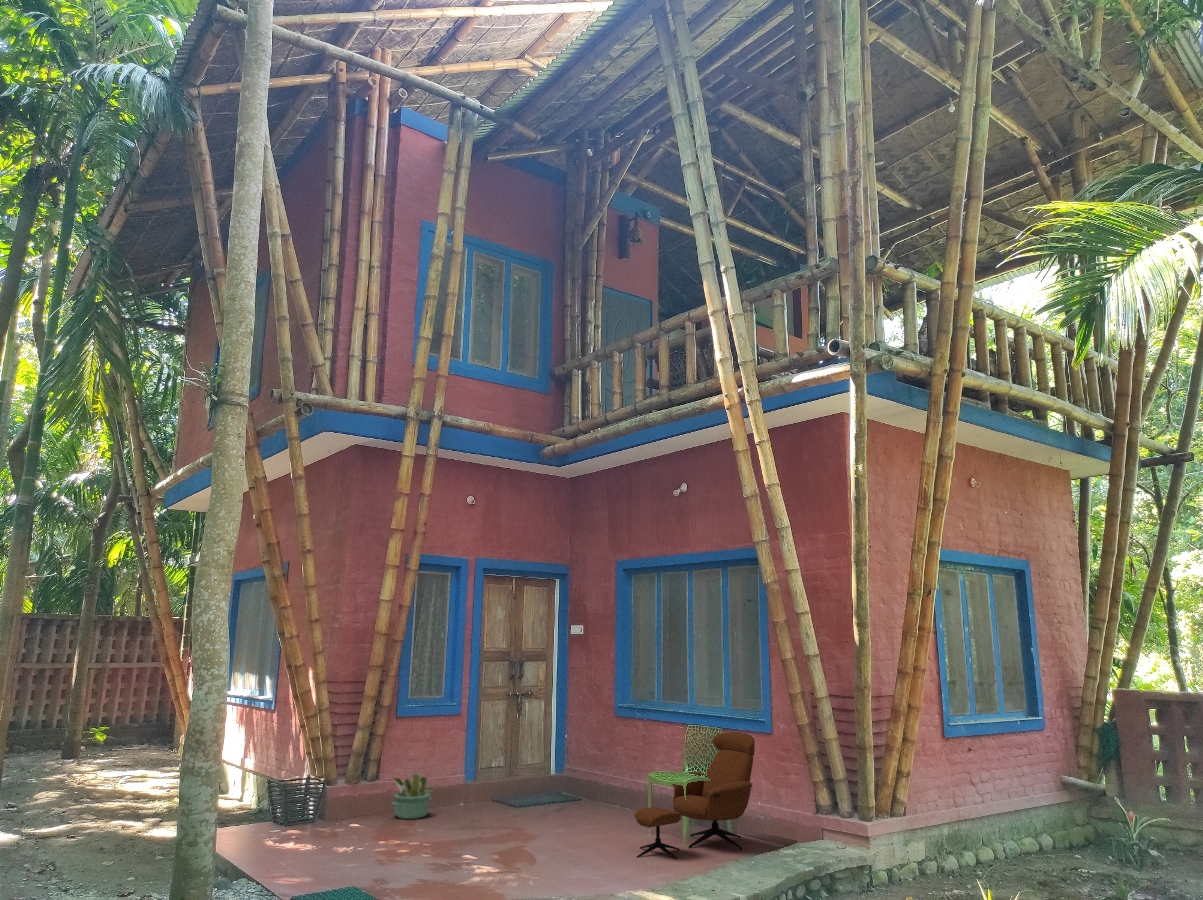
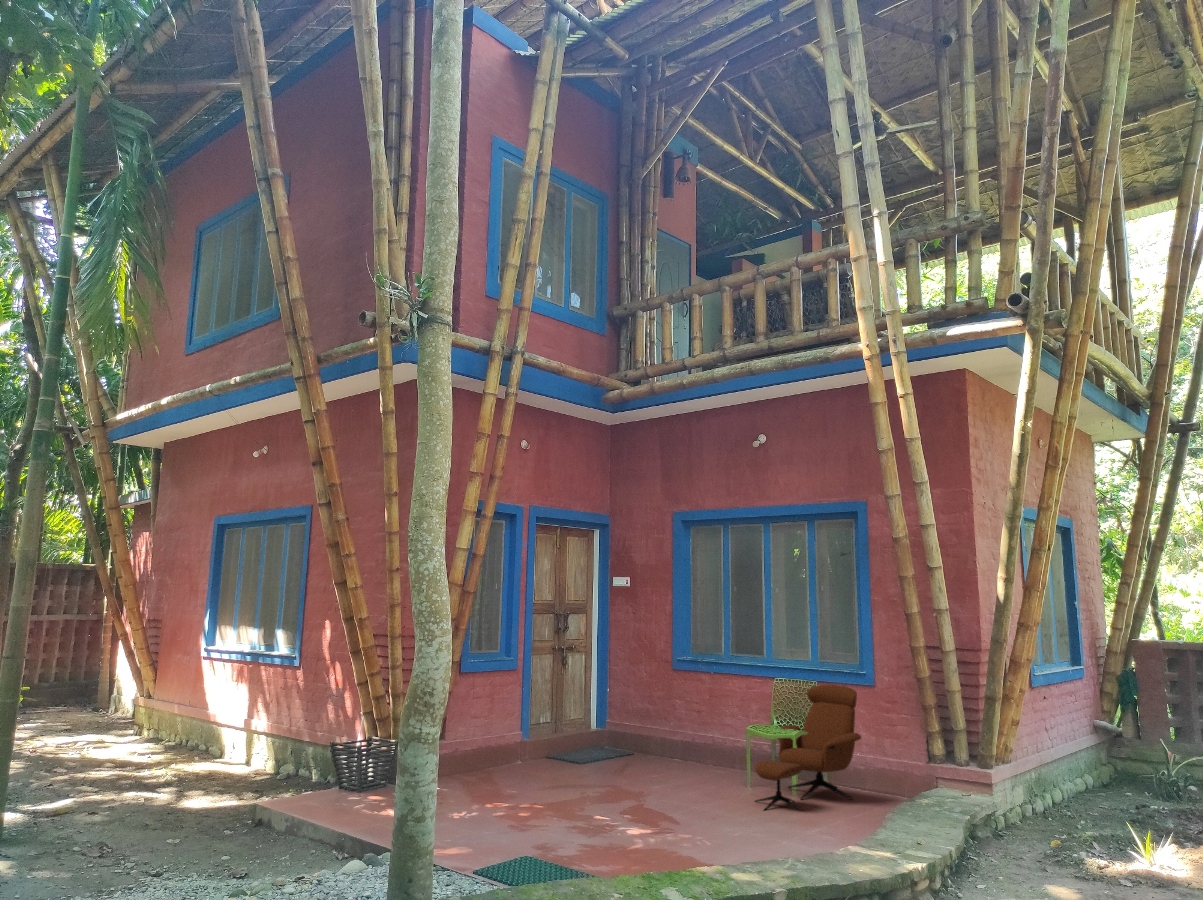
decorative plant: present [392,773,434,819] -> none [460,732,502,780]

